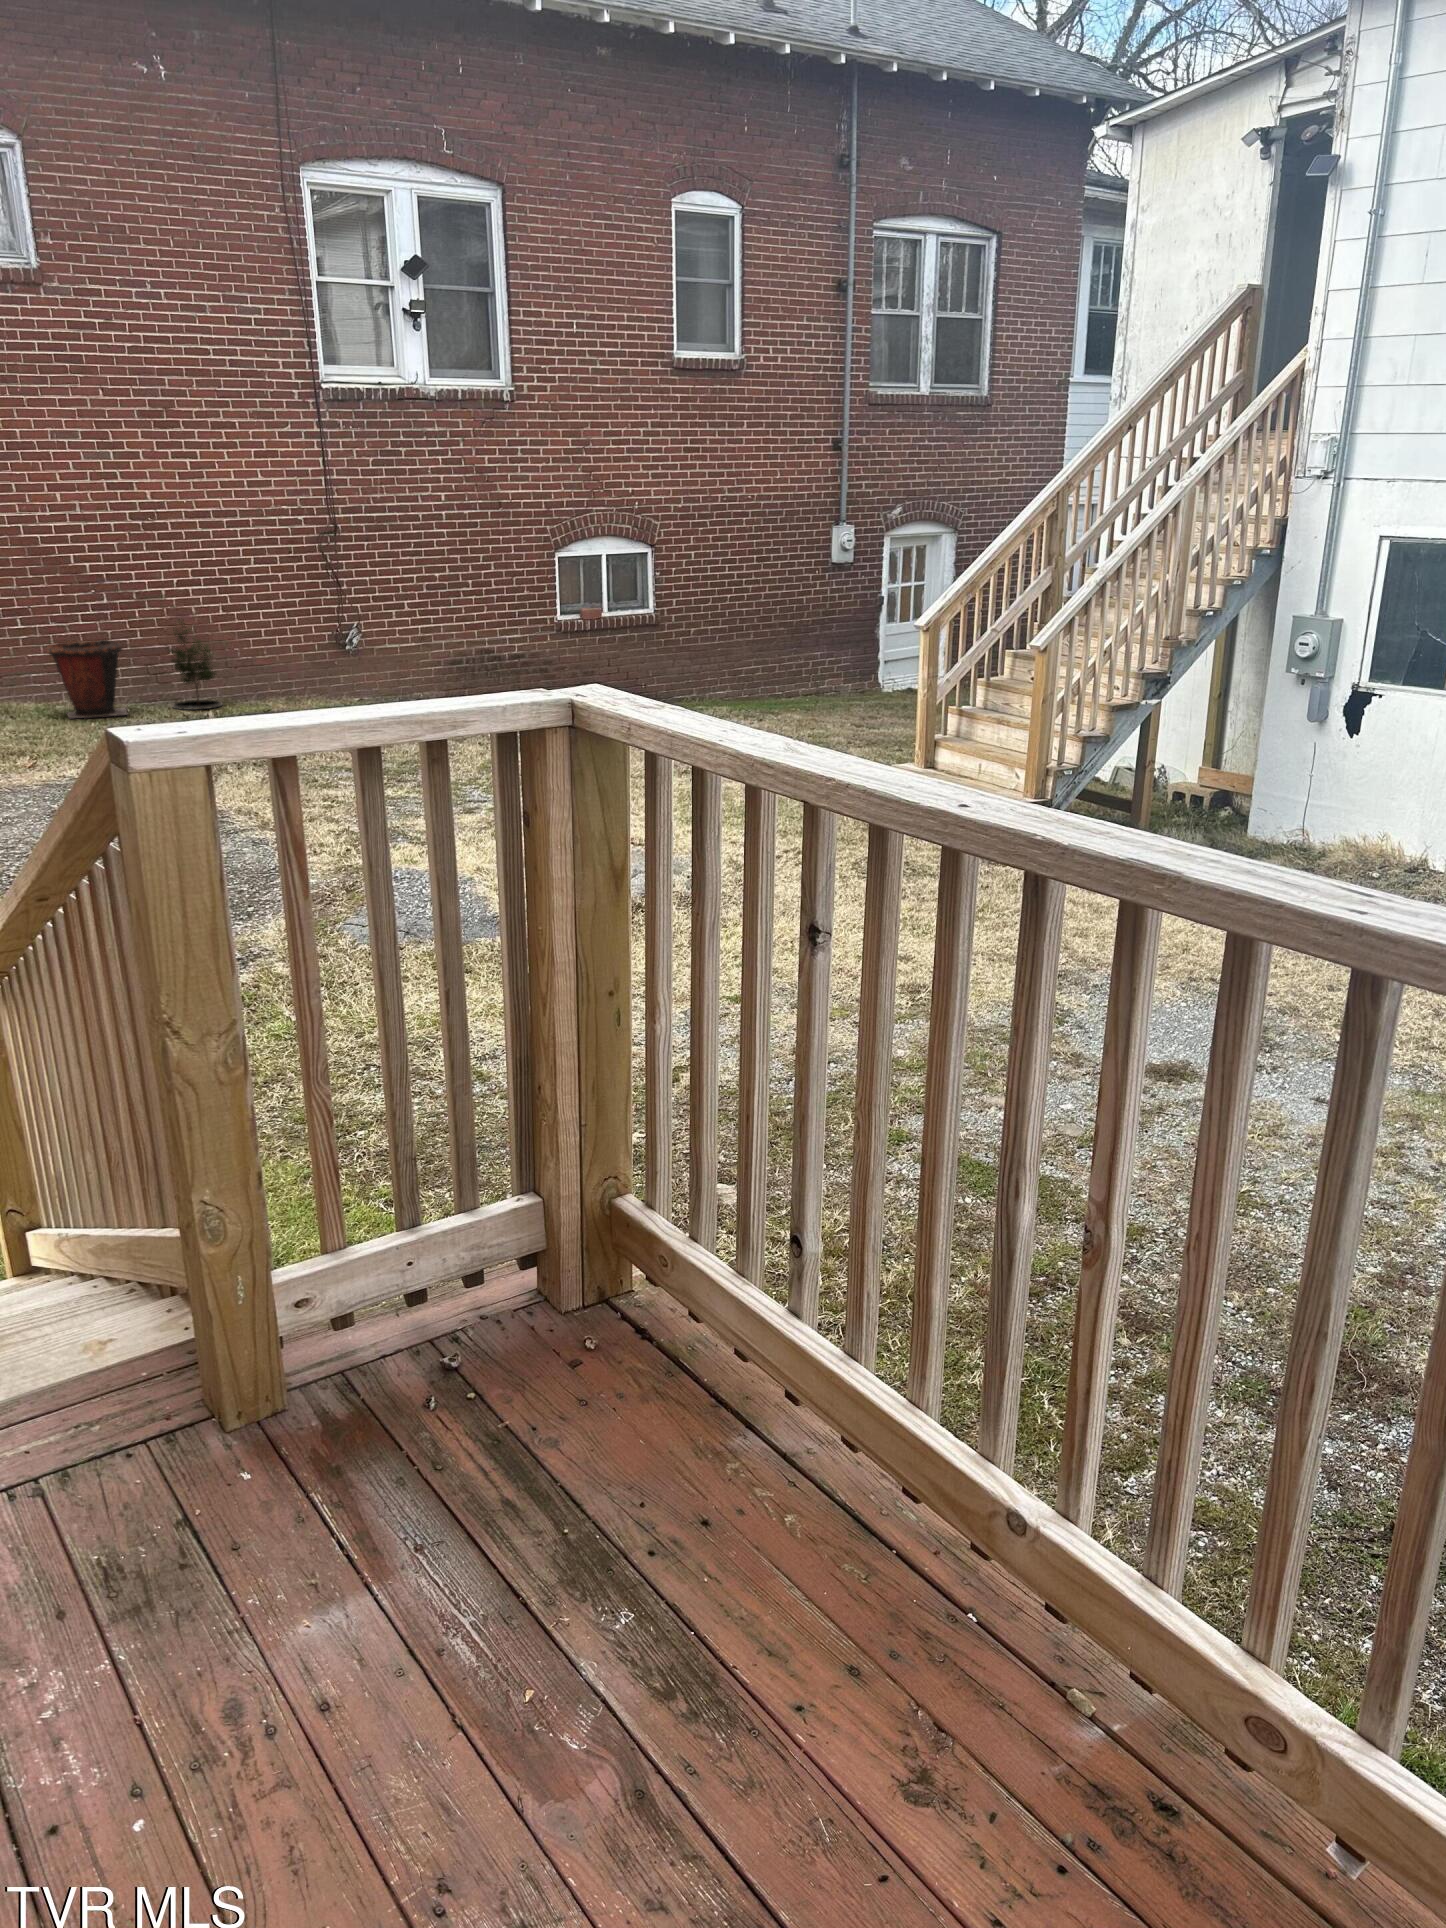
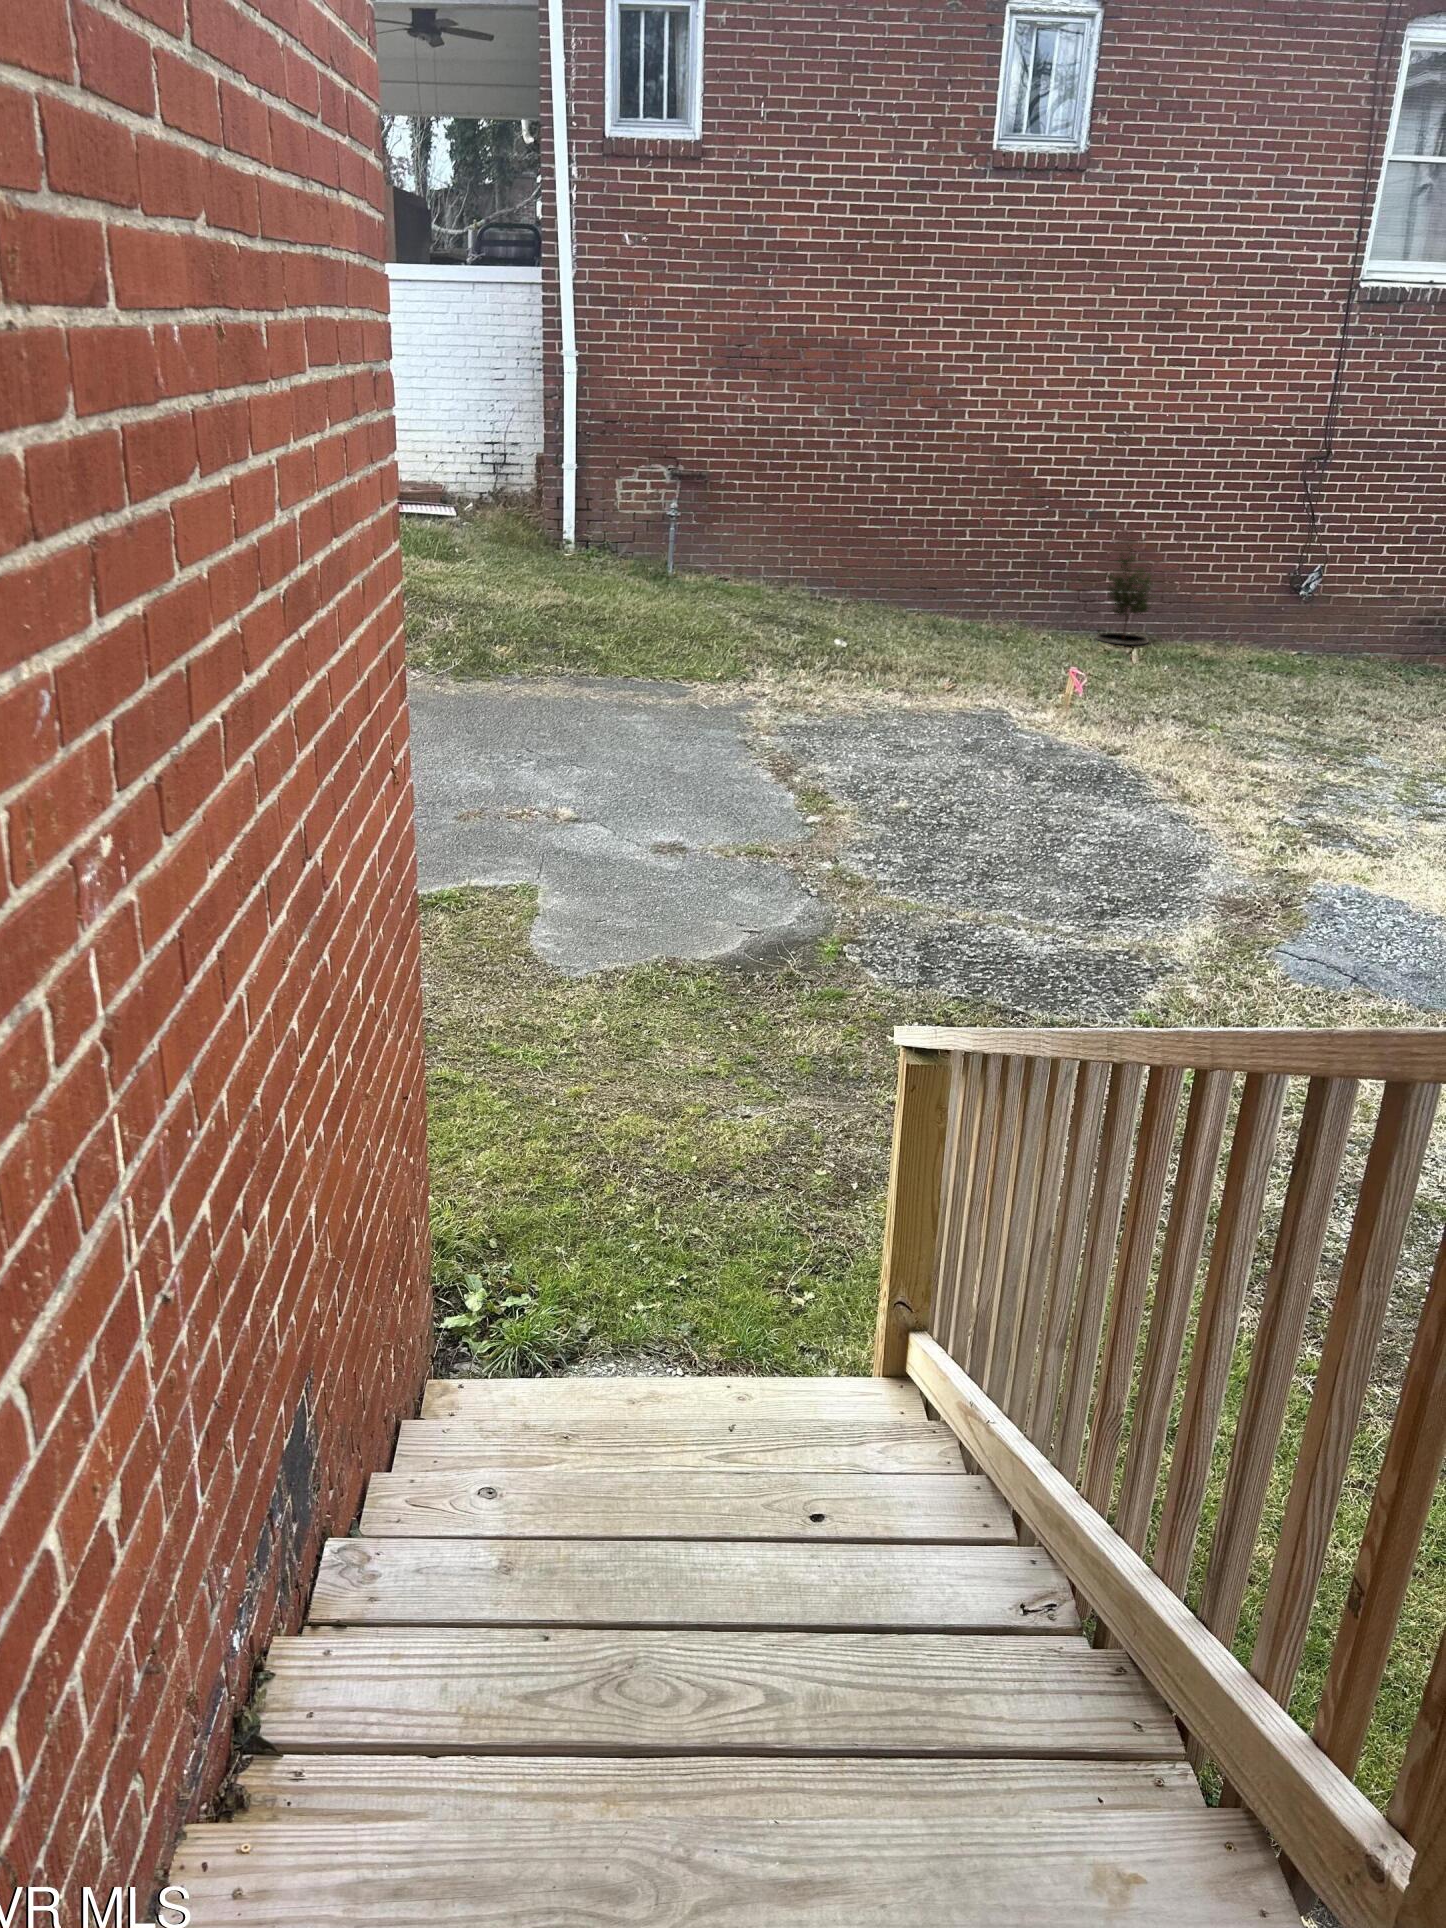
trash can: present [47,640,127,718] -> none [989,557,1065,641]

